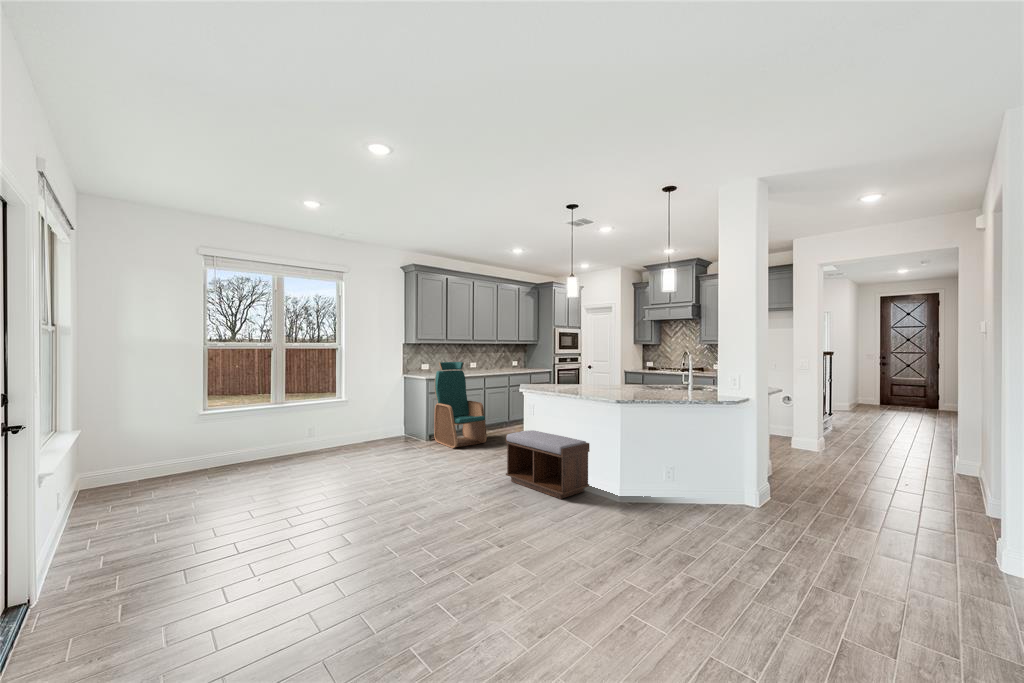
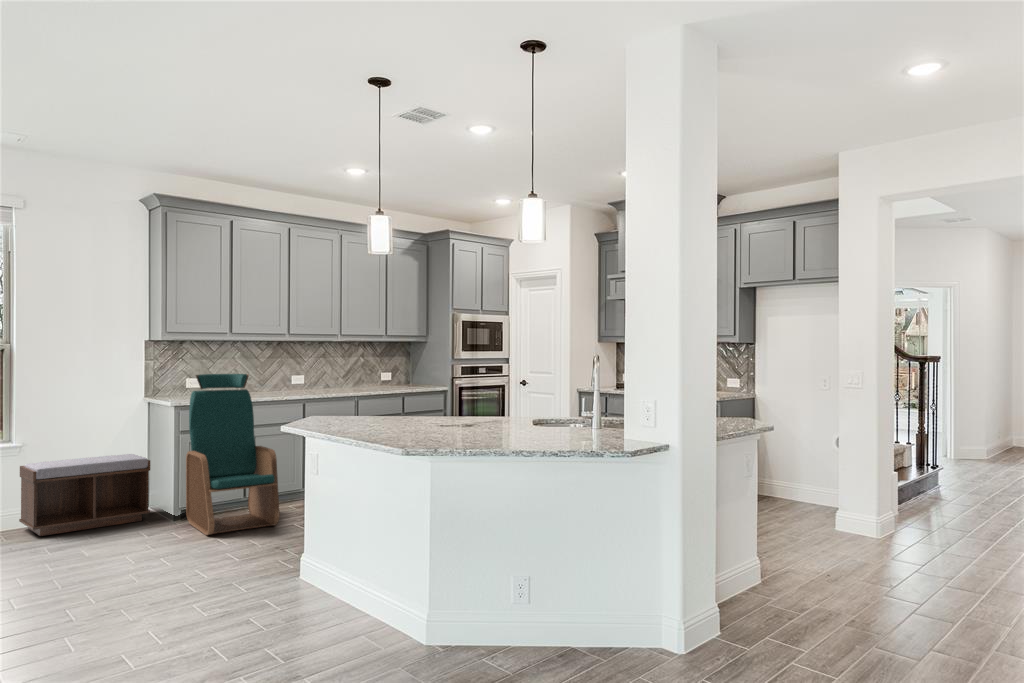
bench: present [506,430,590,499] -> present [19,454,150,536]

